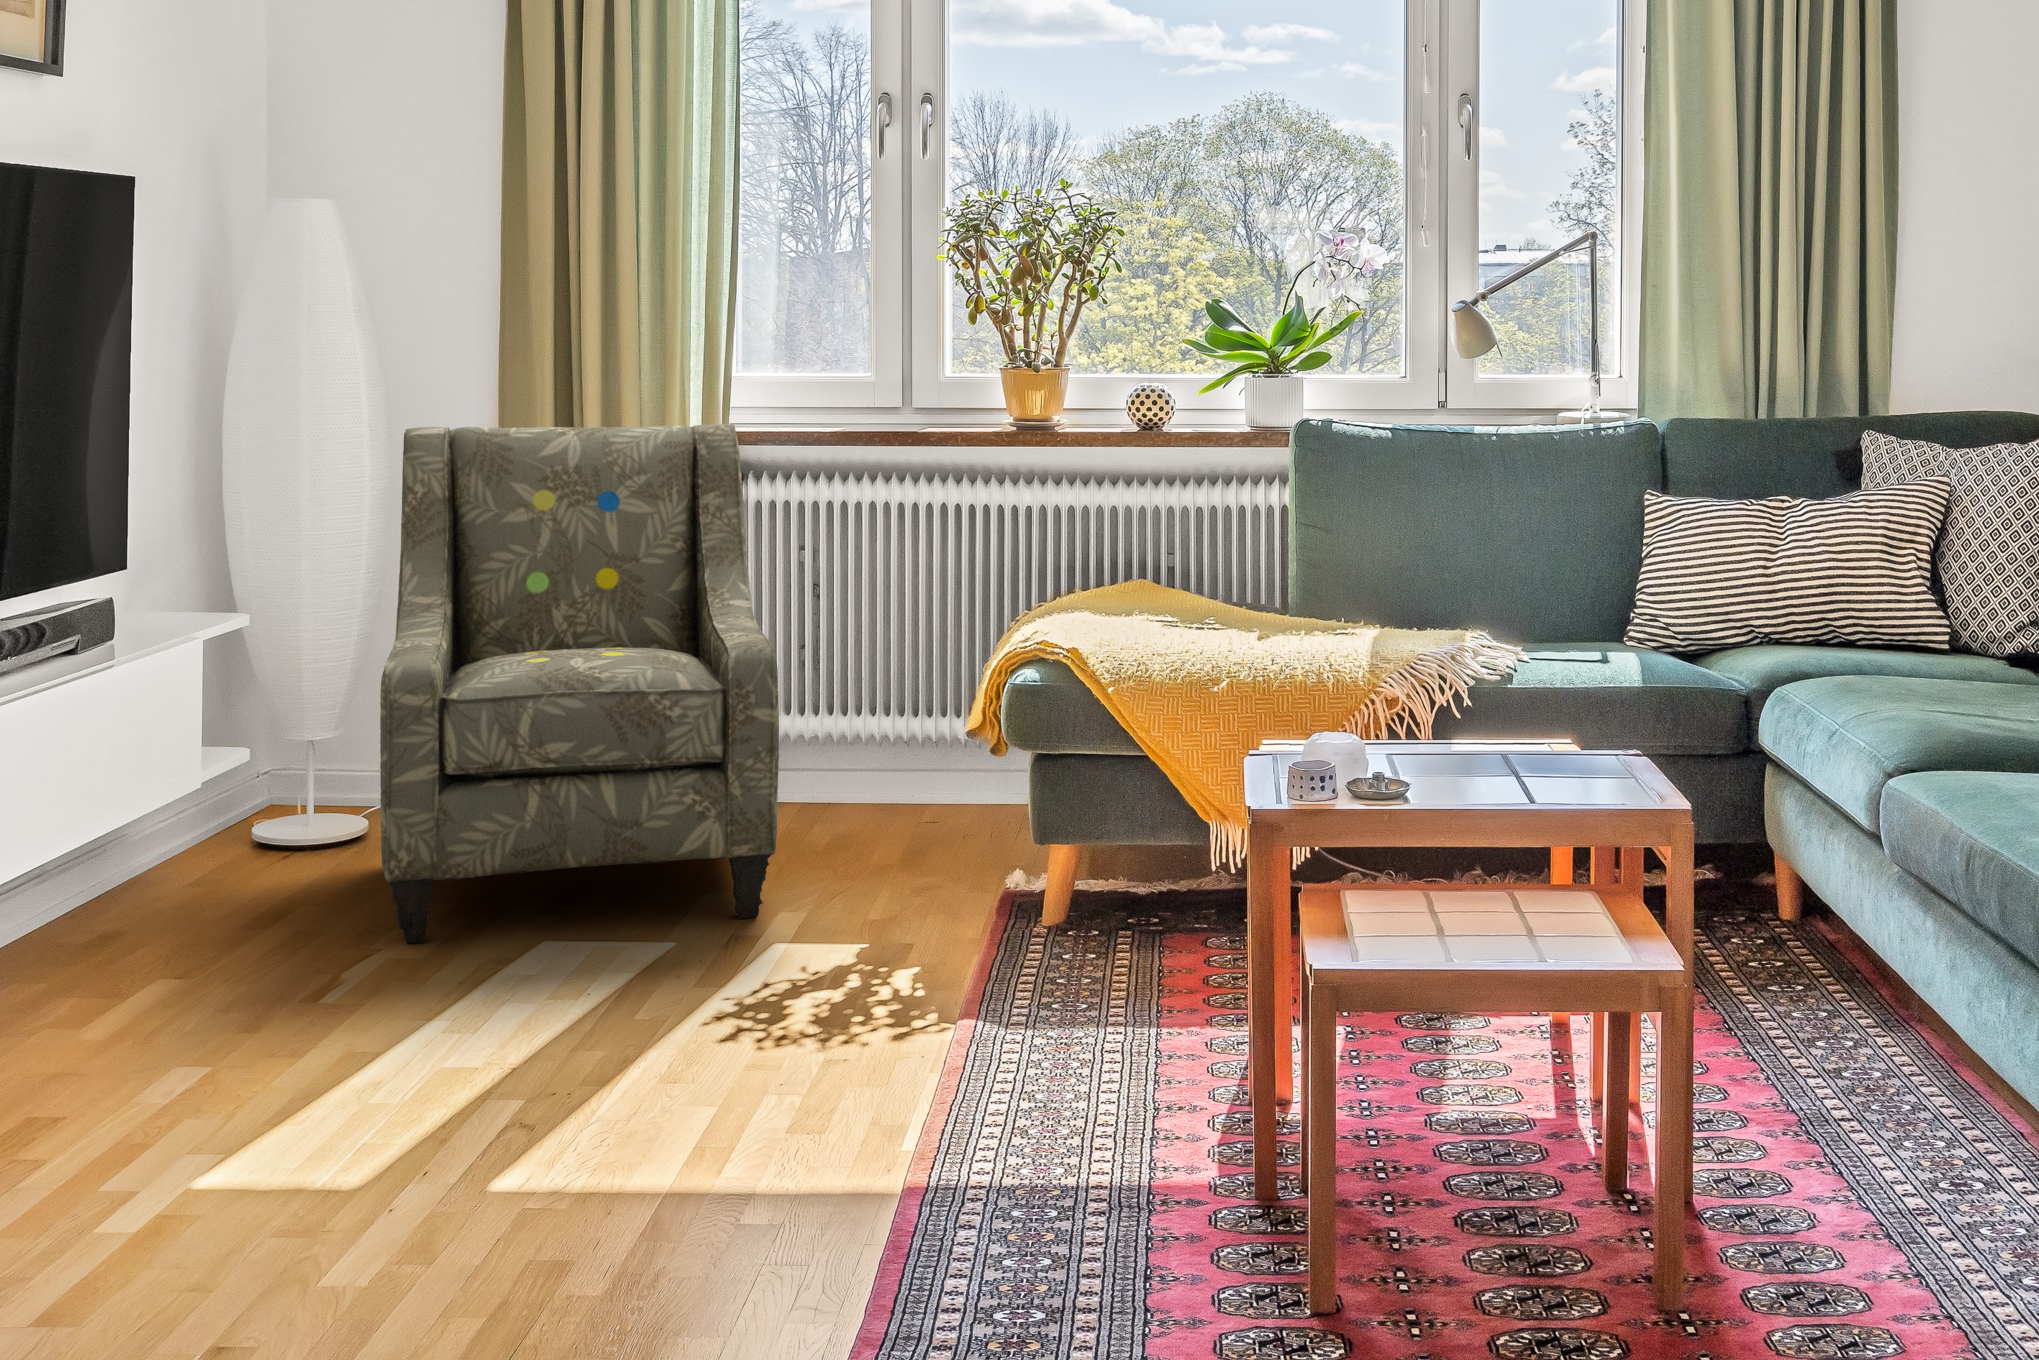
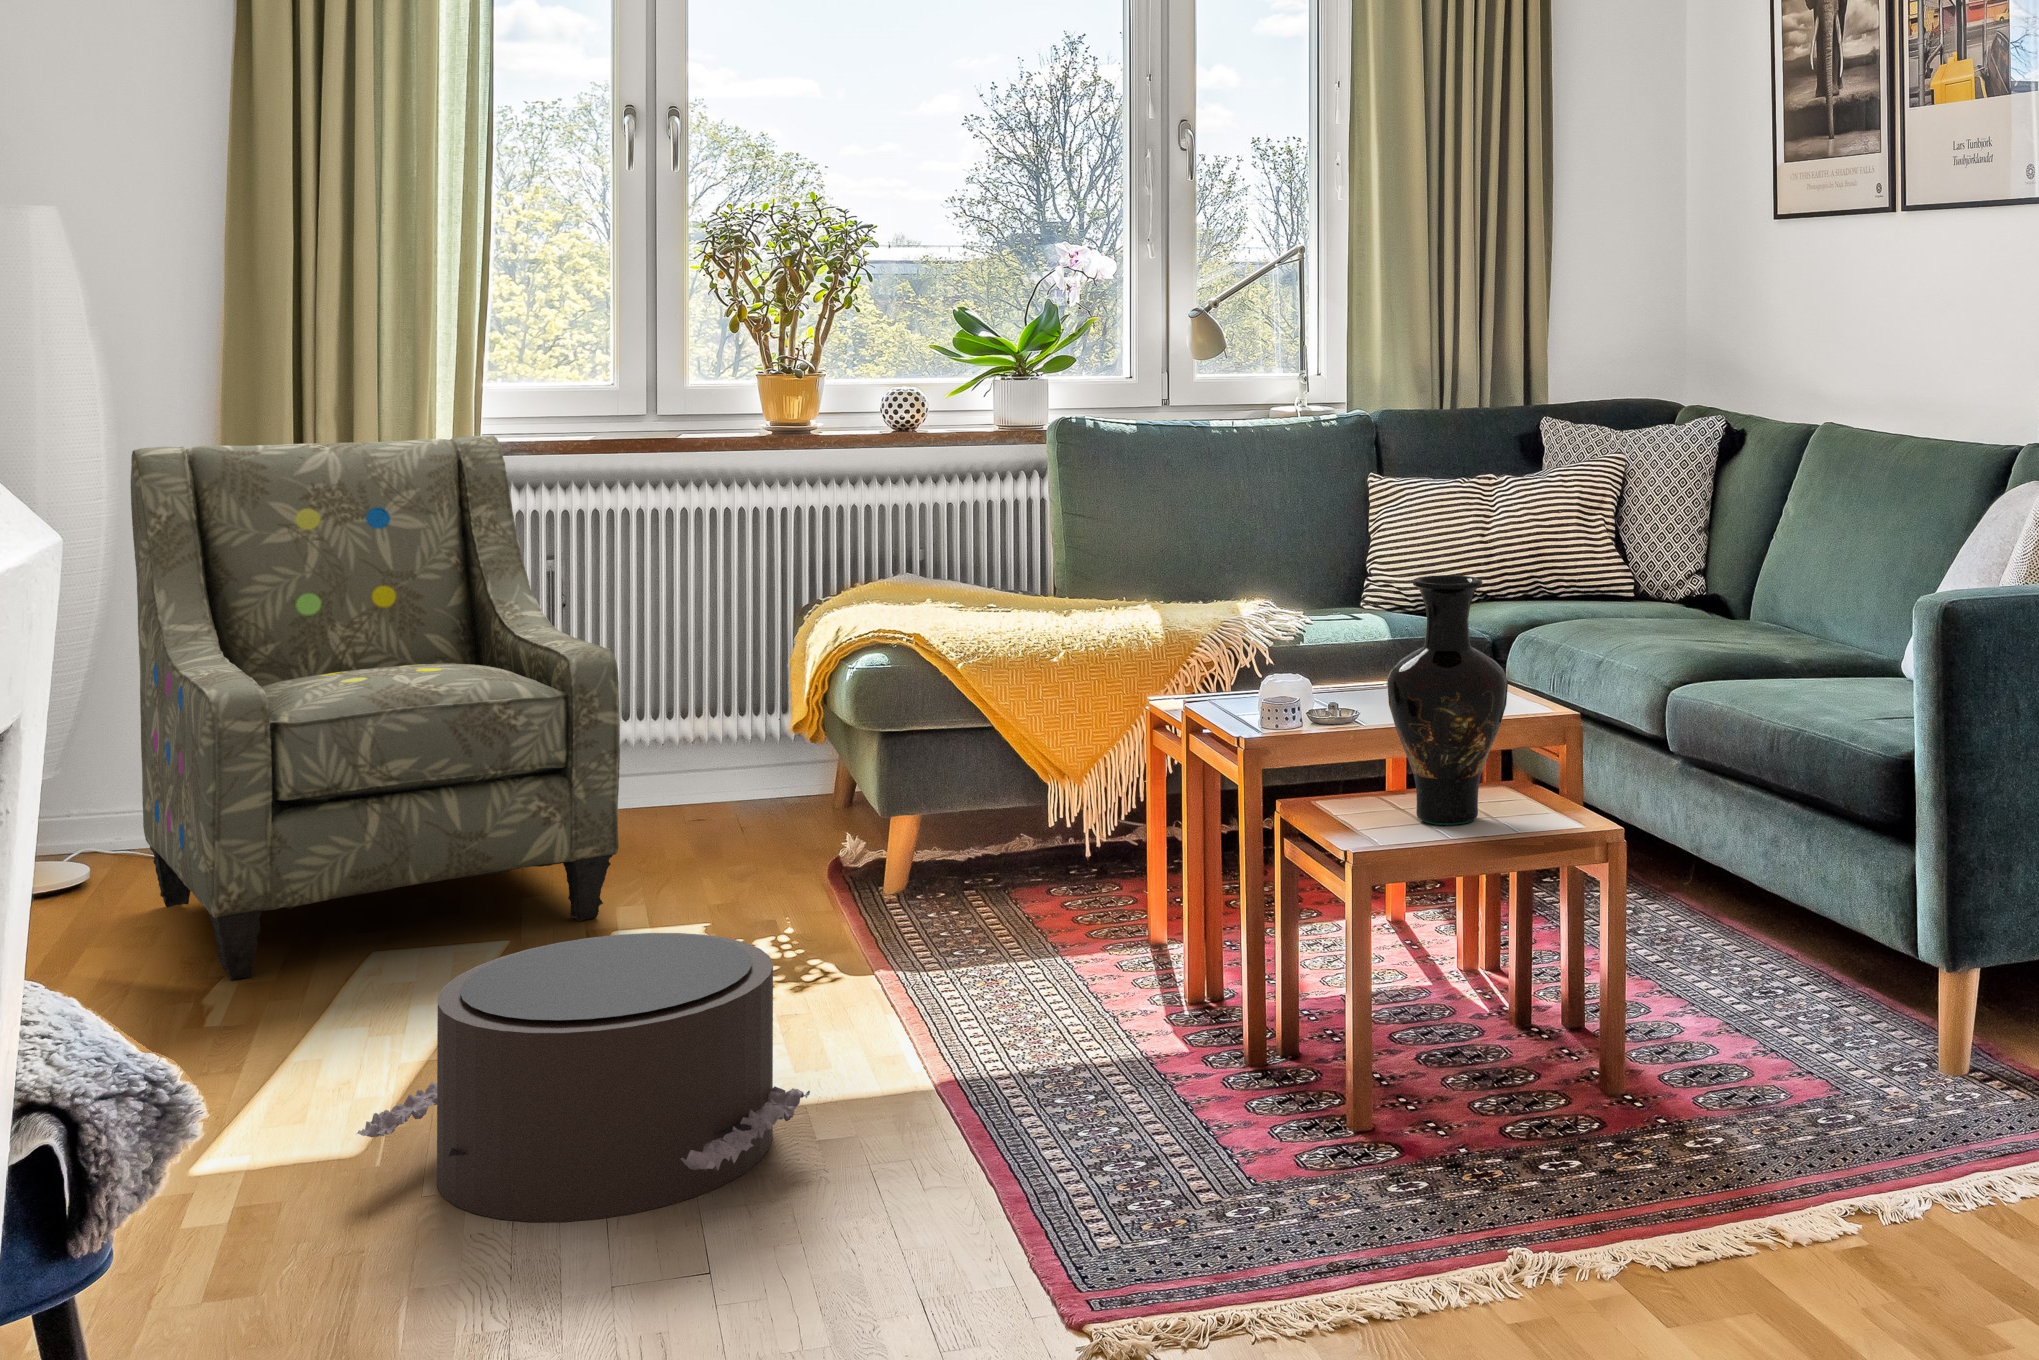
vase: none [1418,624,1569,934] -> present [1387,575,1508,825]
pouf: none [315,953,745,1265] -> present [357,933,810,1222]

